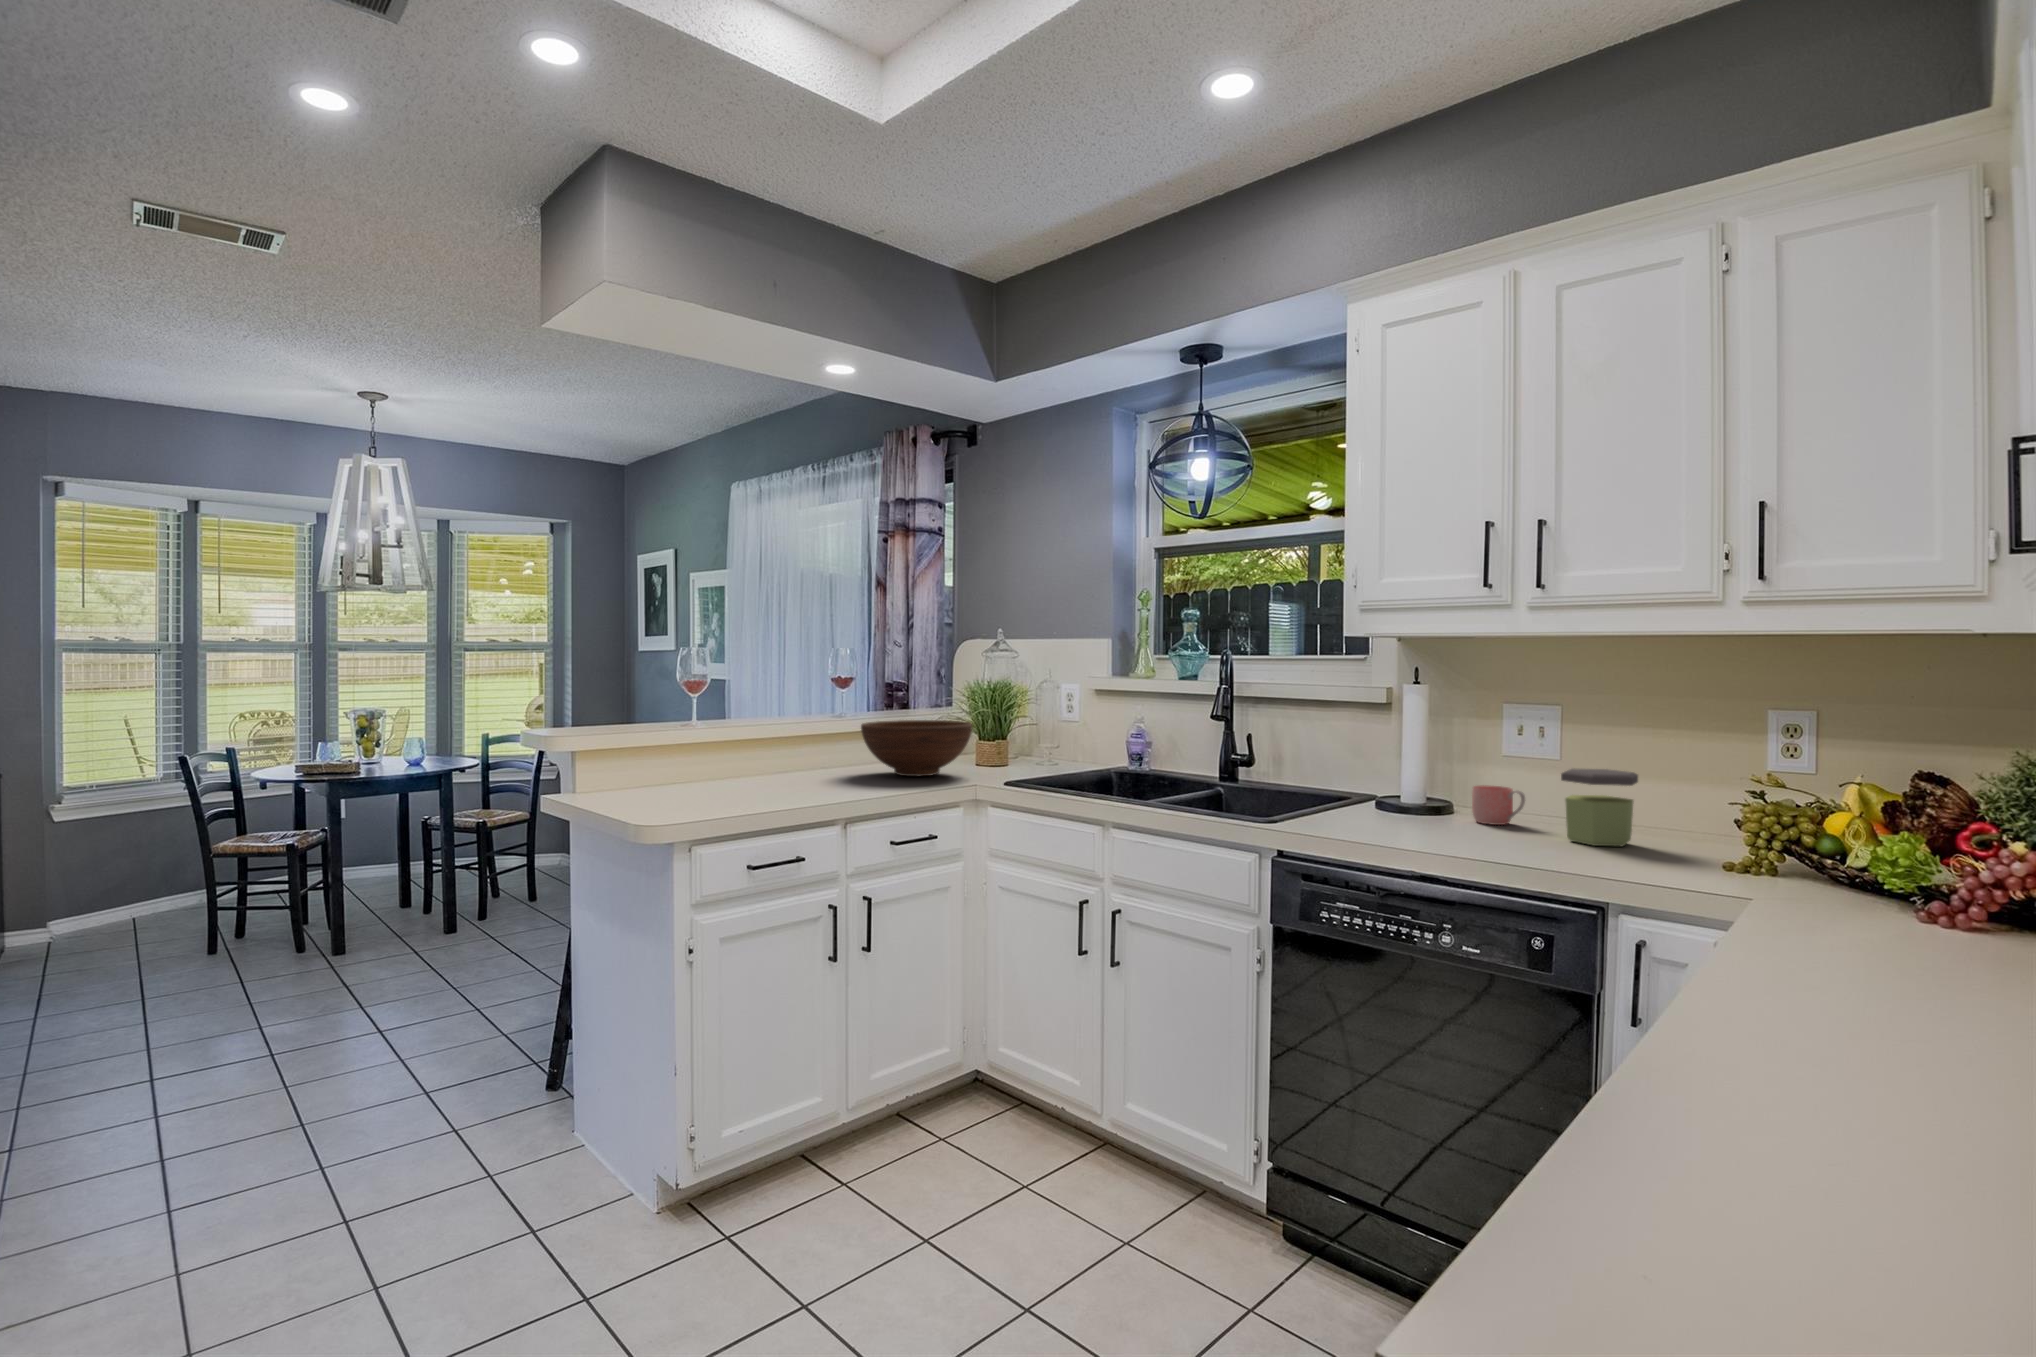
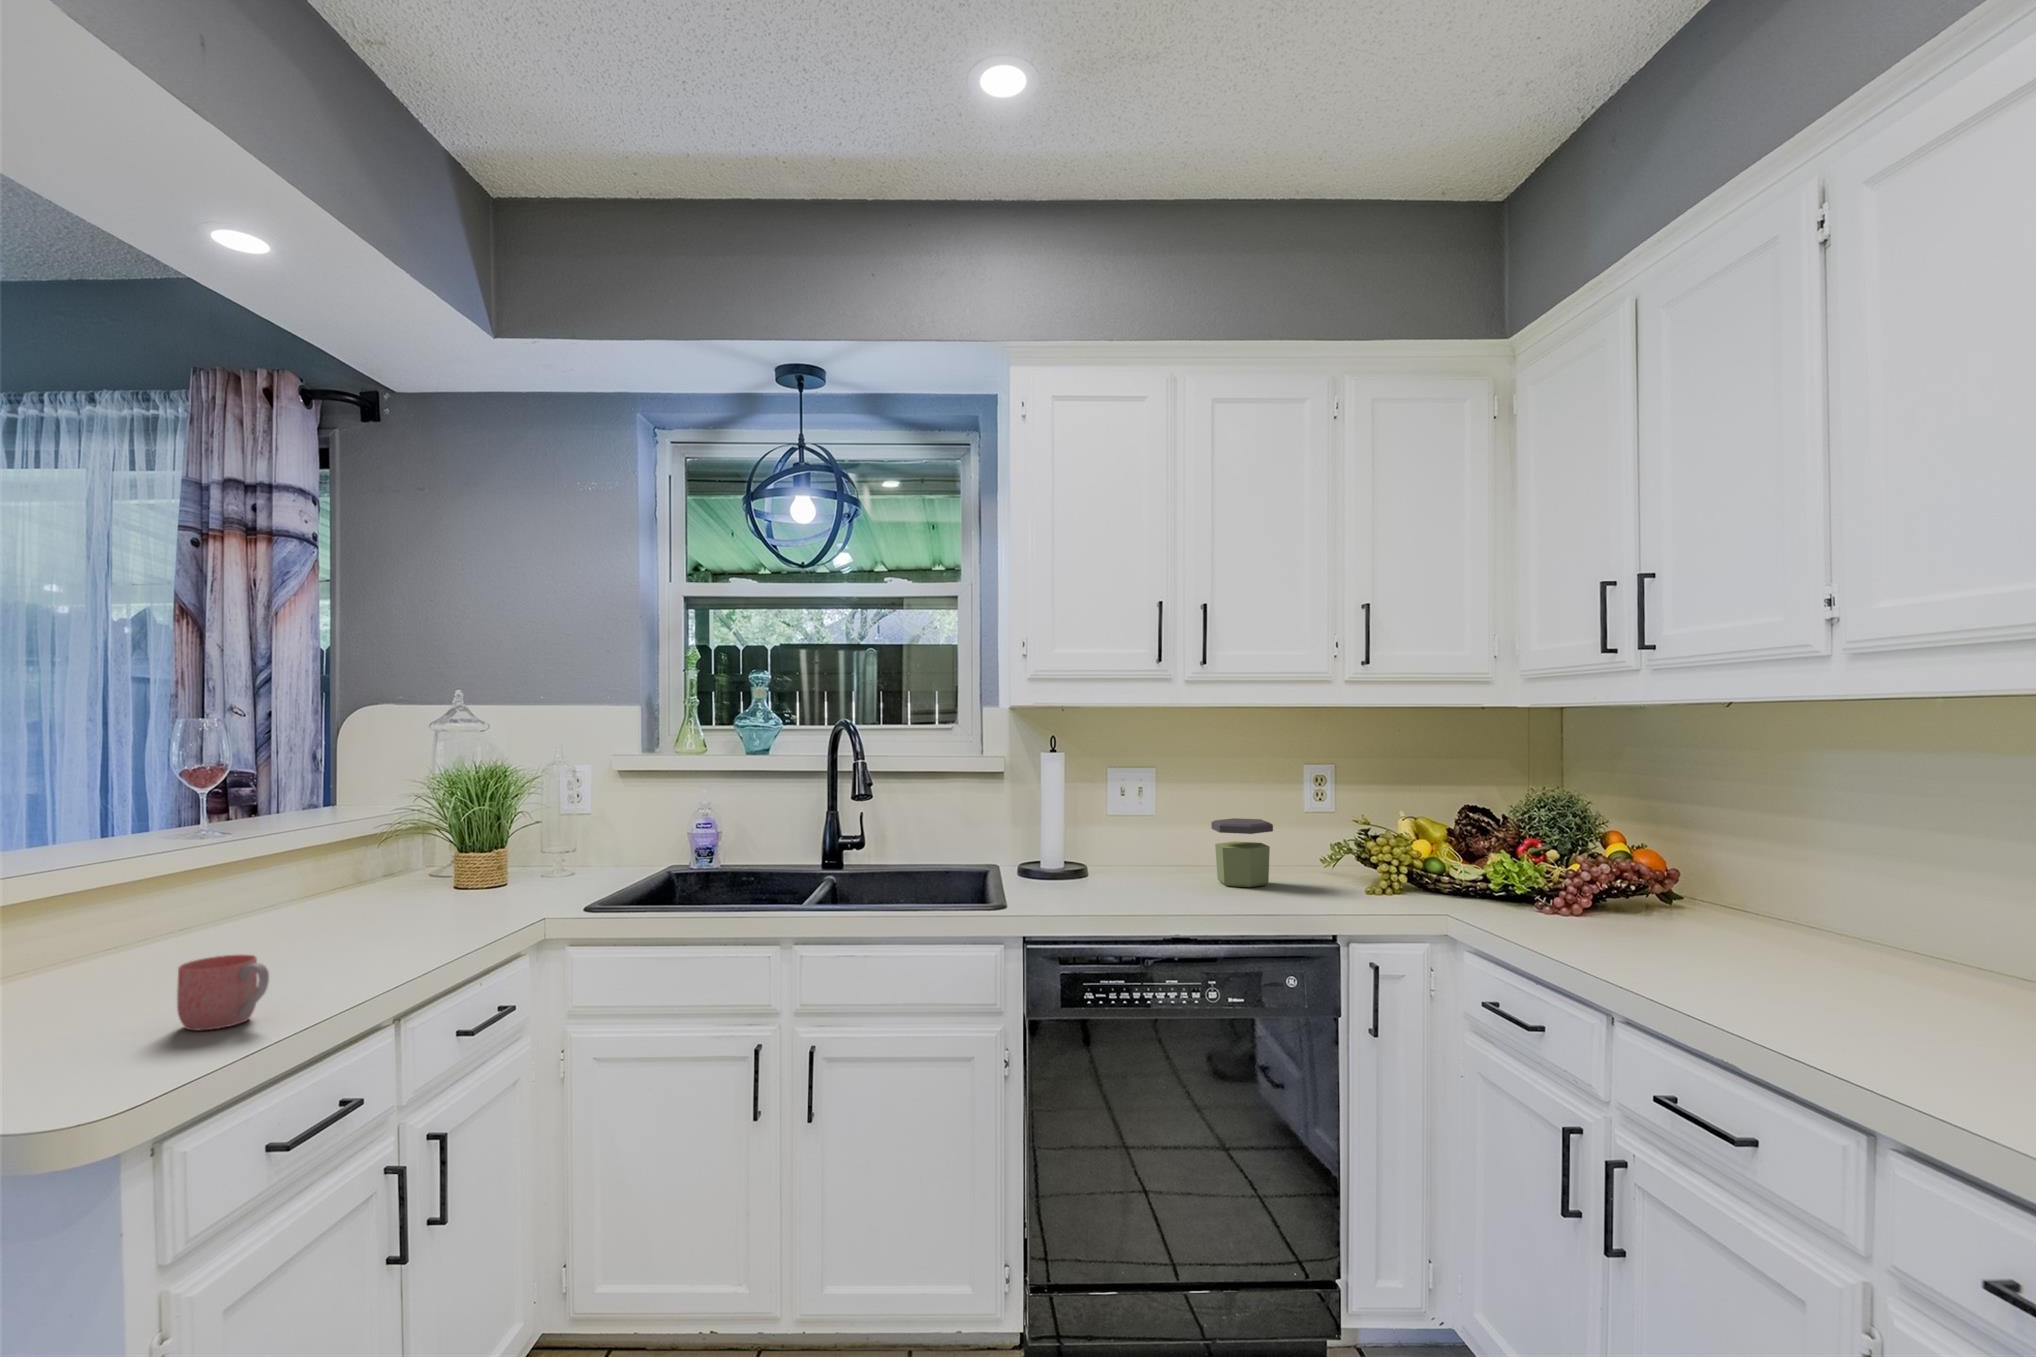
fruit bowl: present [861,720,972,776] -> none [302,825,498,919]
mug: present [1472,785,1525,825] -> present [177,955,269,1031]

